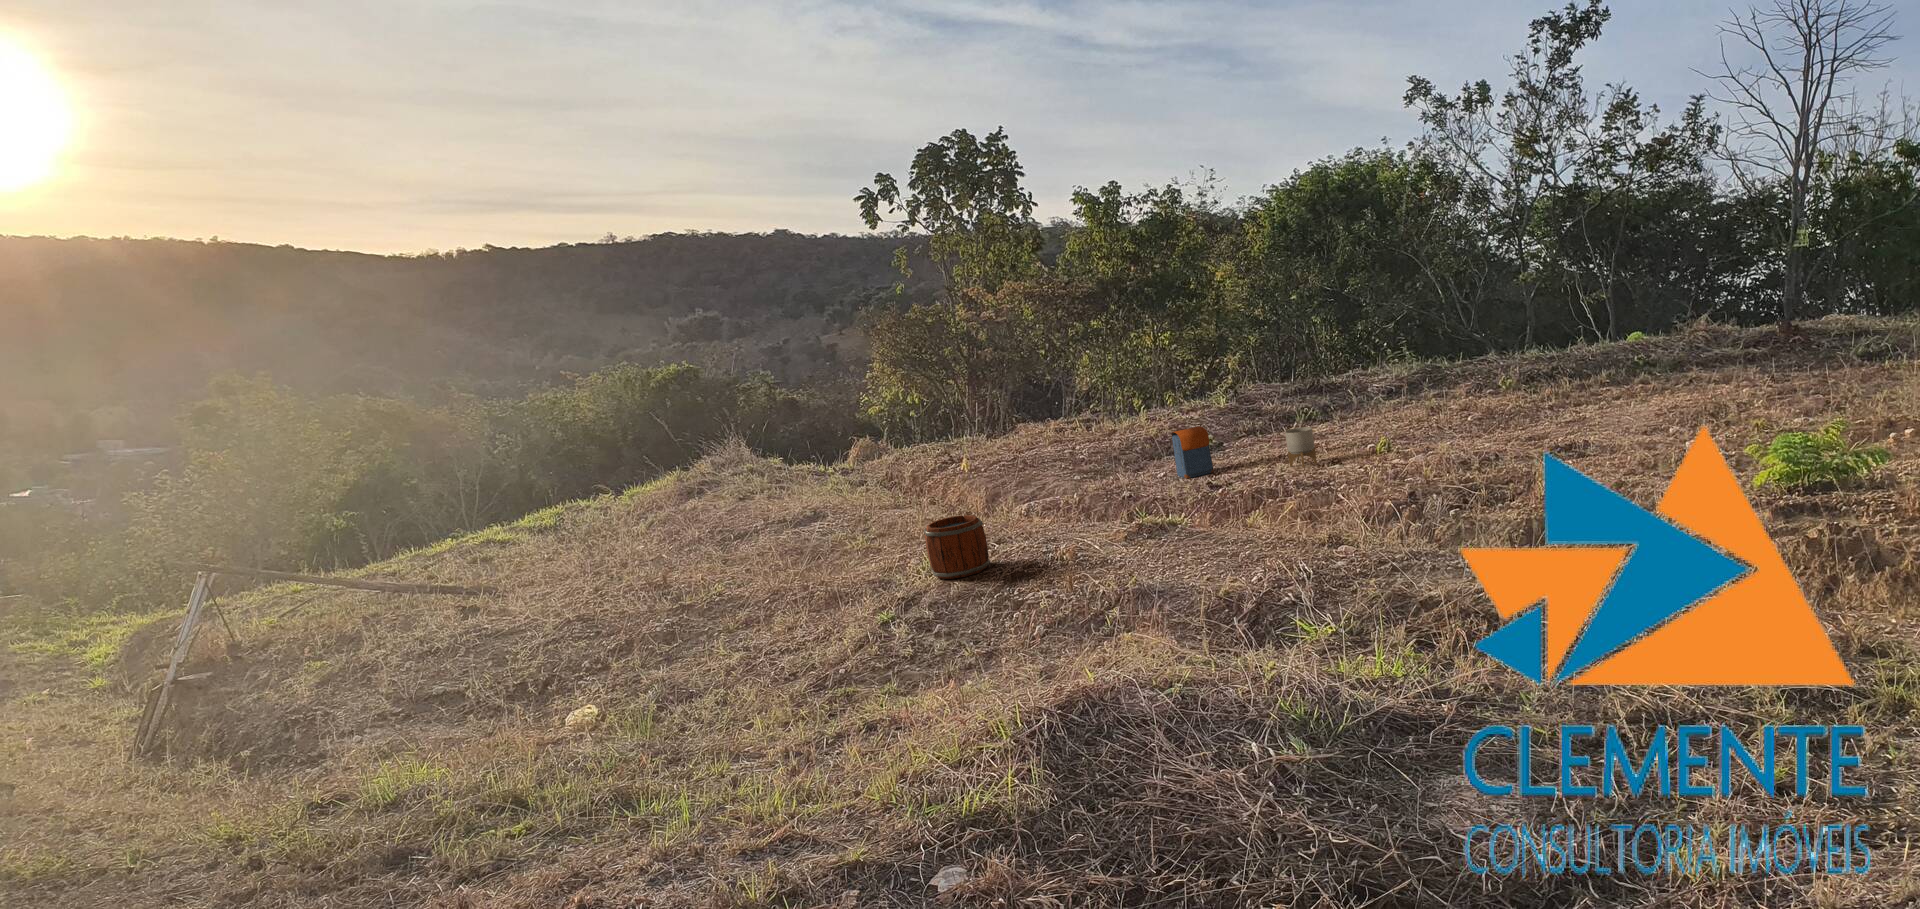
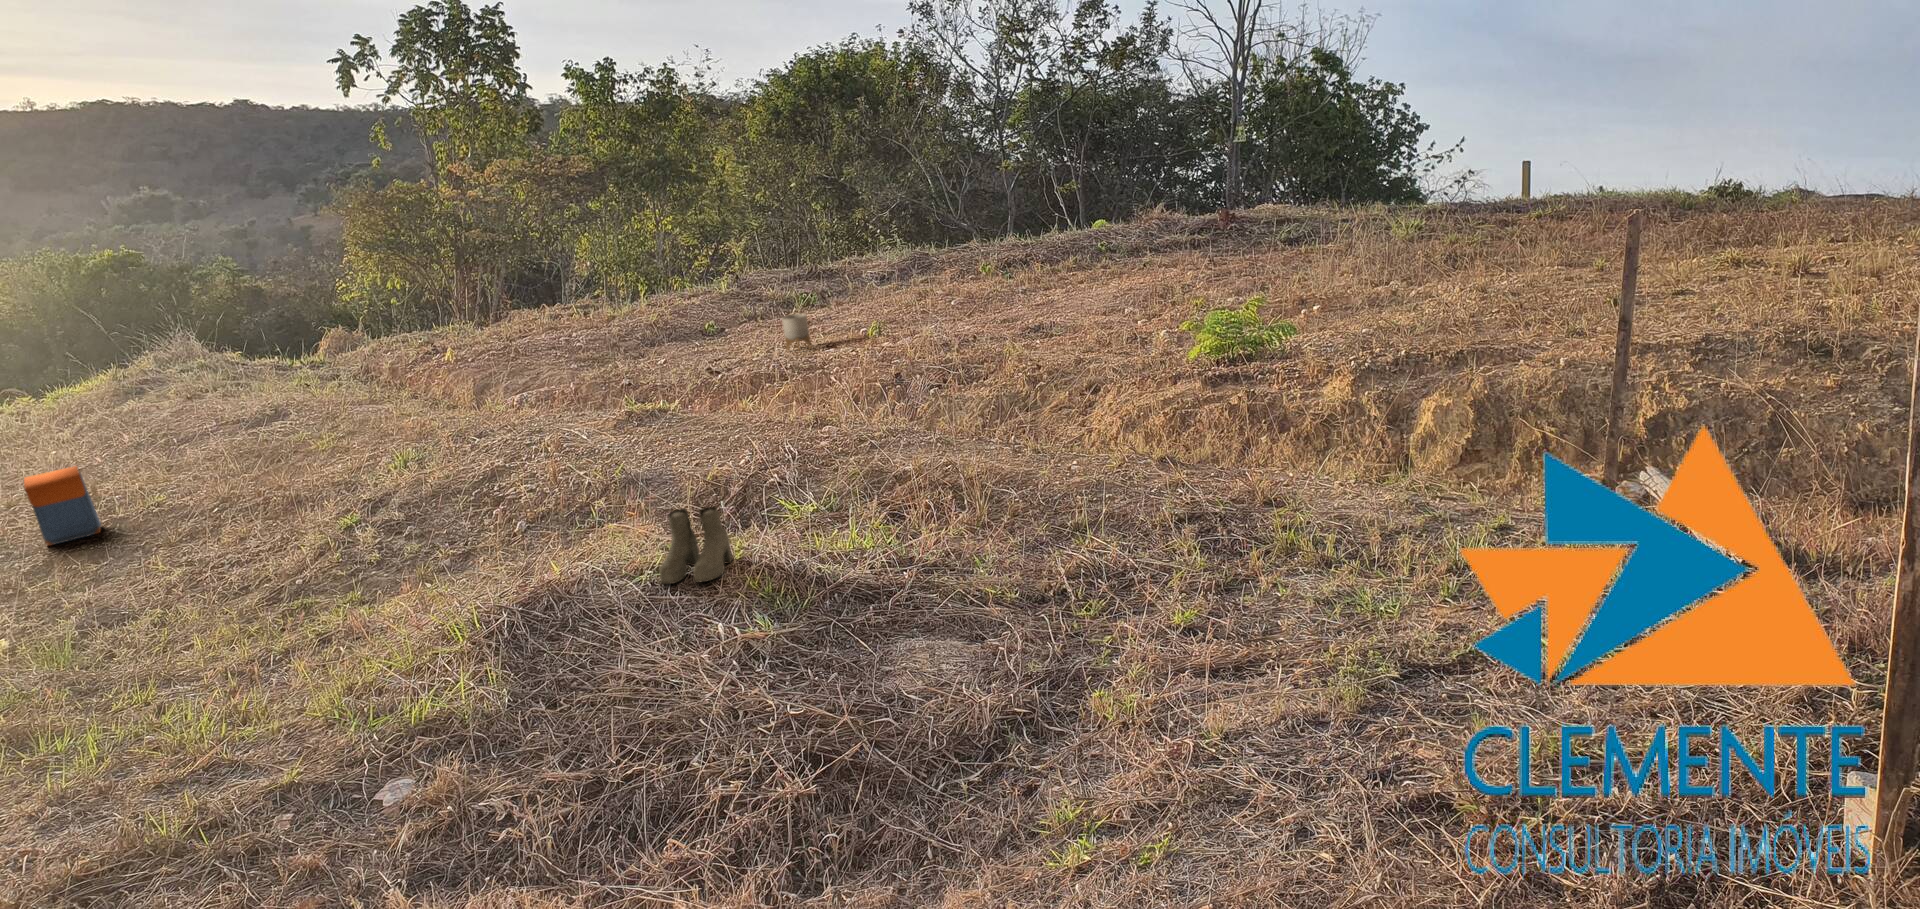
backpack: present [1171,426,1214,478] -> present [24,466,101,546]
bucket: present [924,515,990,579] -> none [387,406,468,475]
boots: none [1186,623,1259,699] -> present [660,507,732,584]

